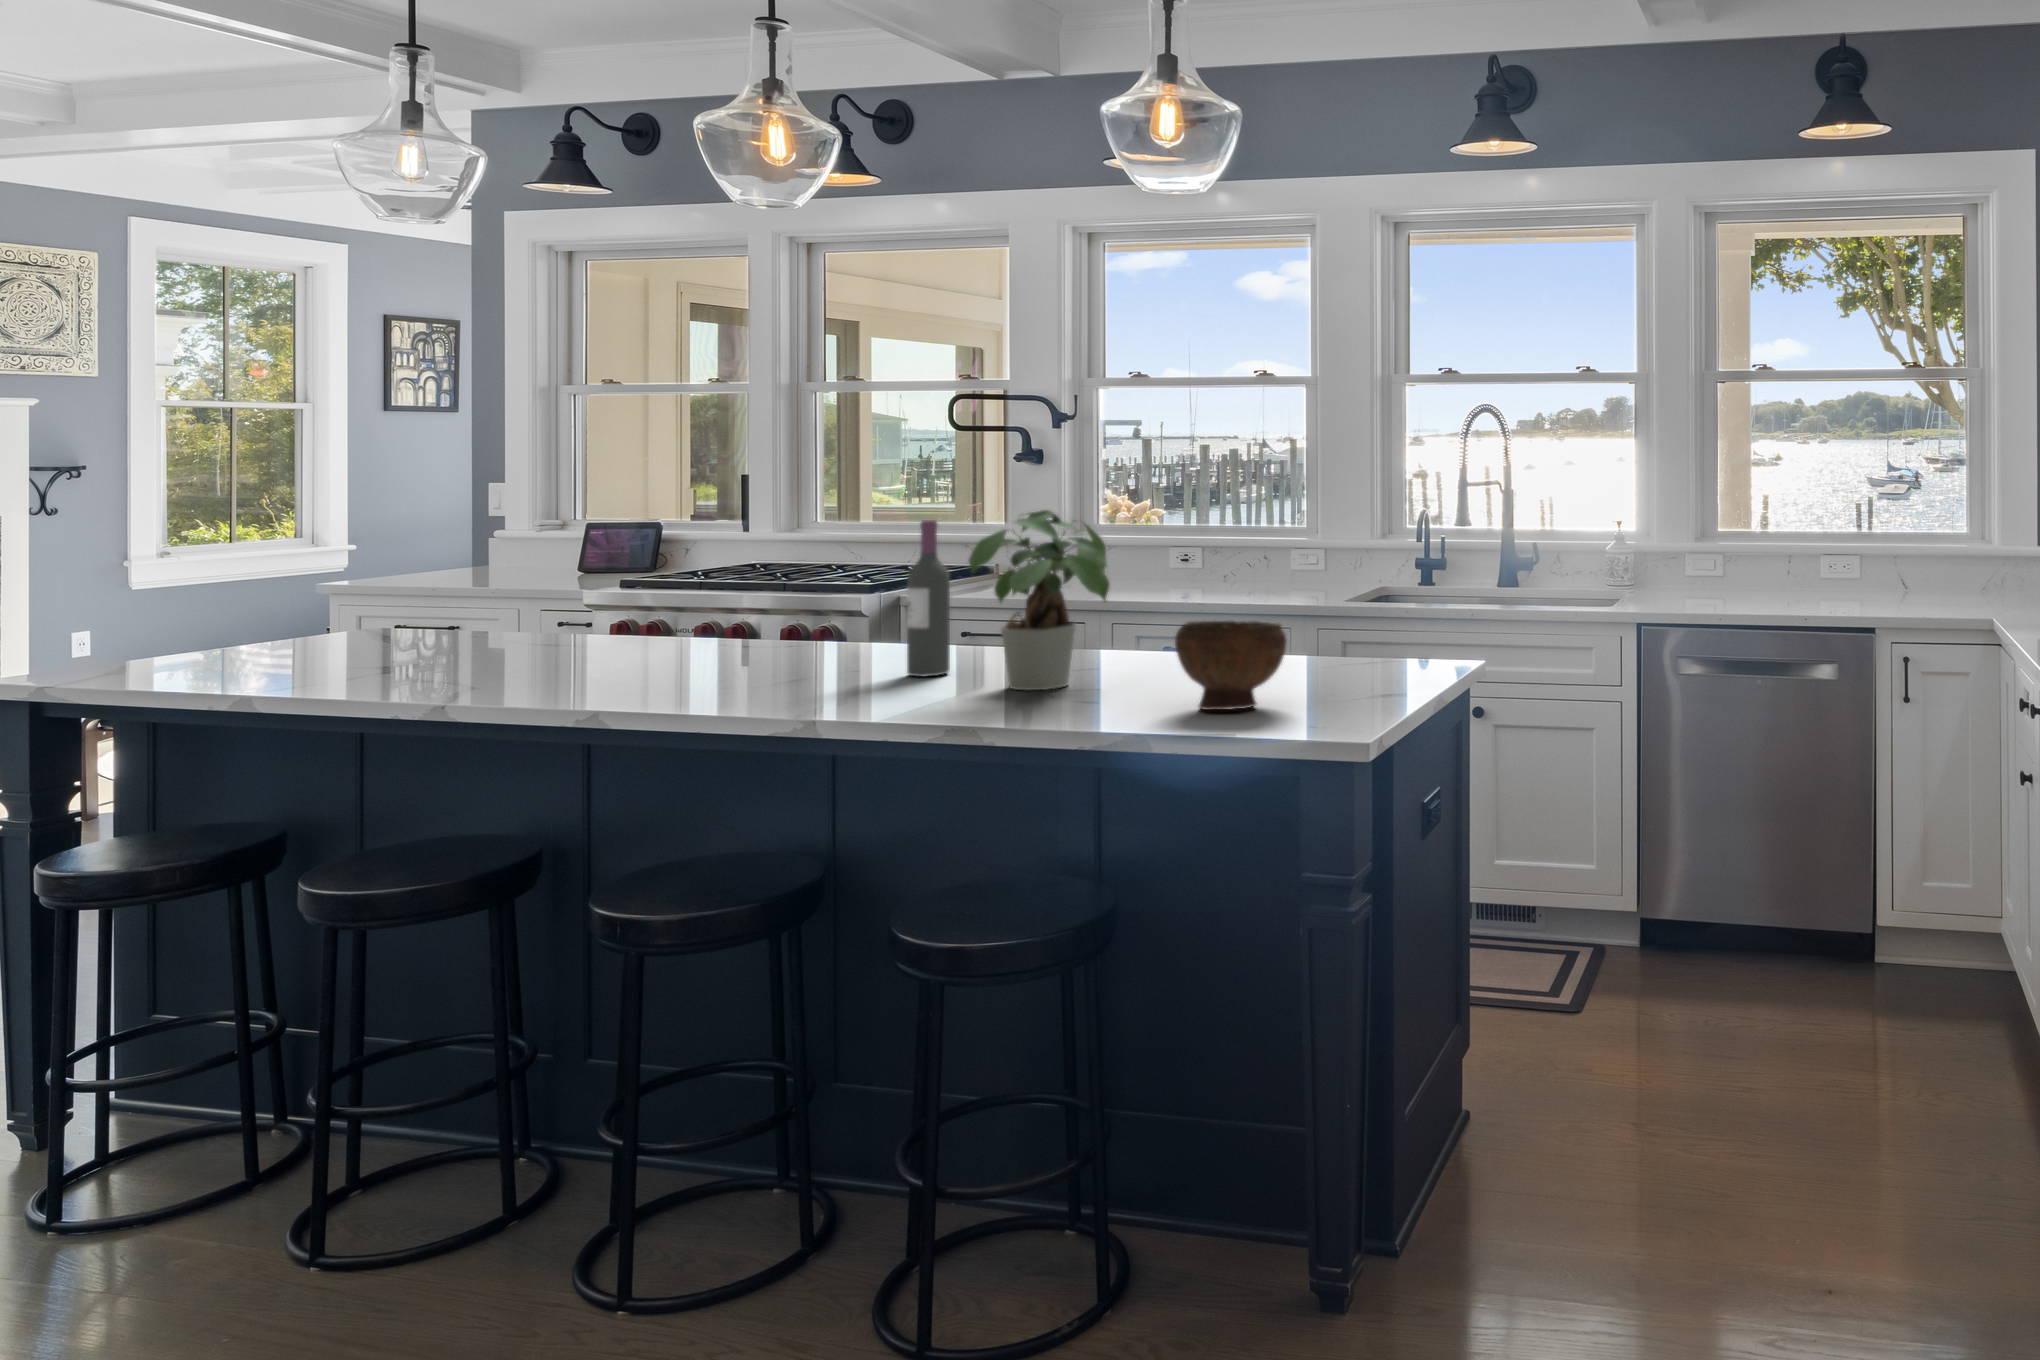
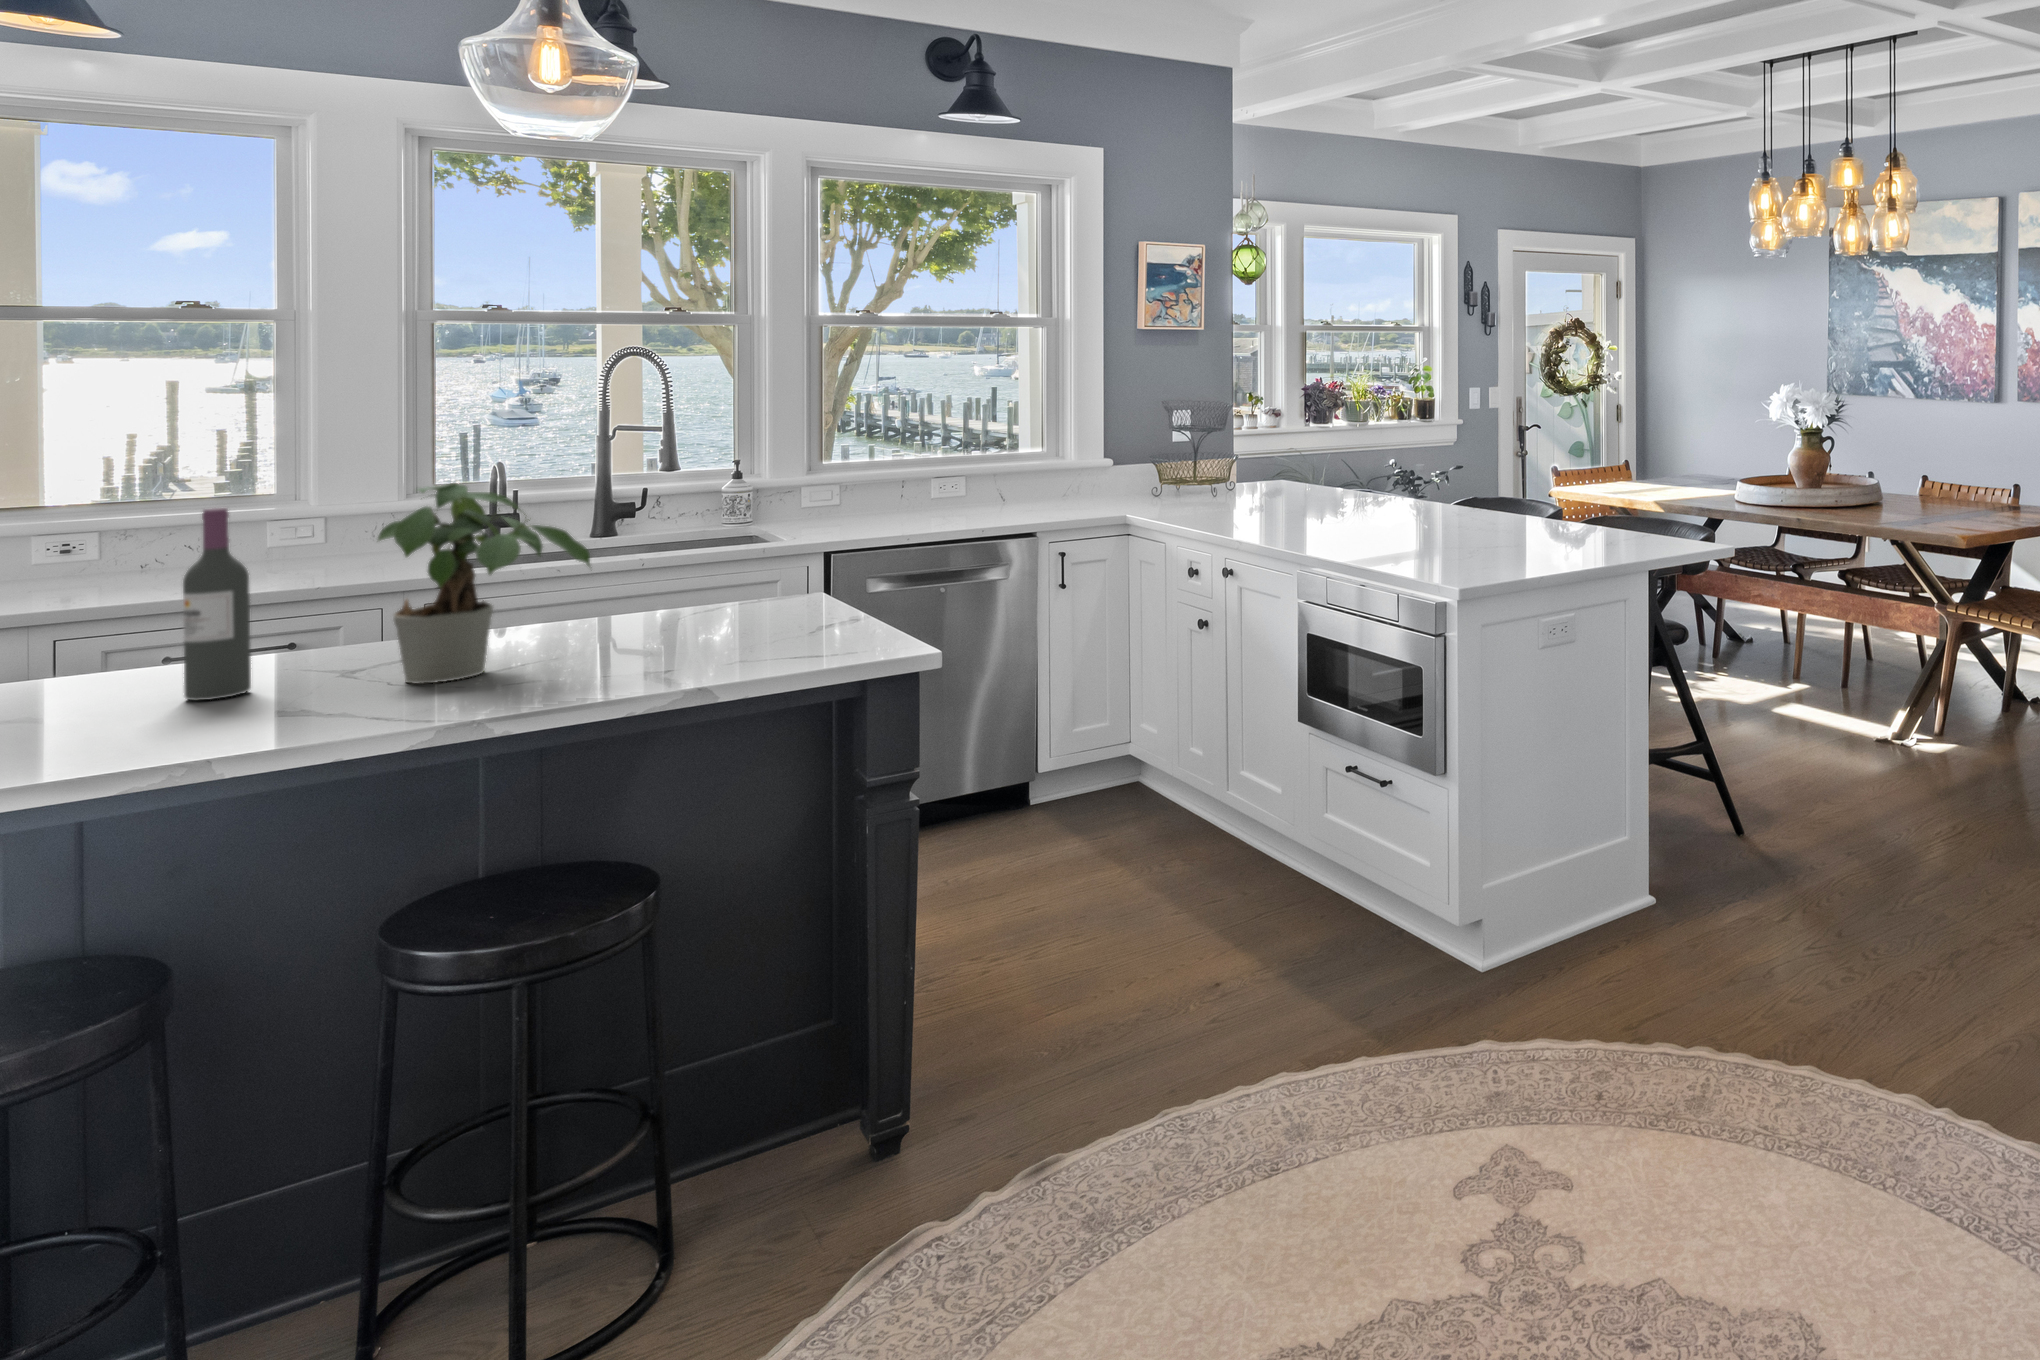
bowl: present [1175,621,1286,710] -> none [695,567,814,655]

